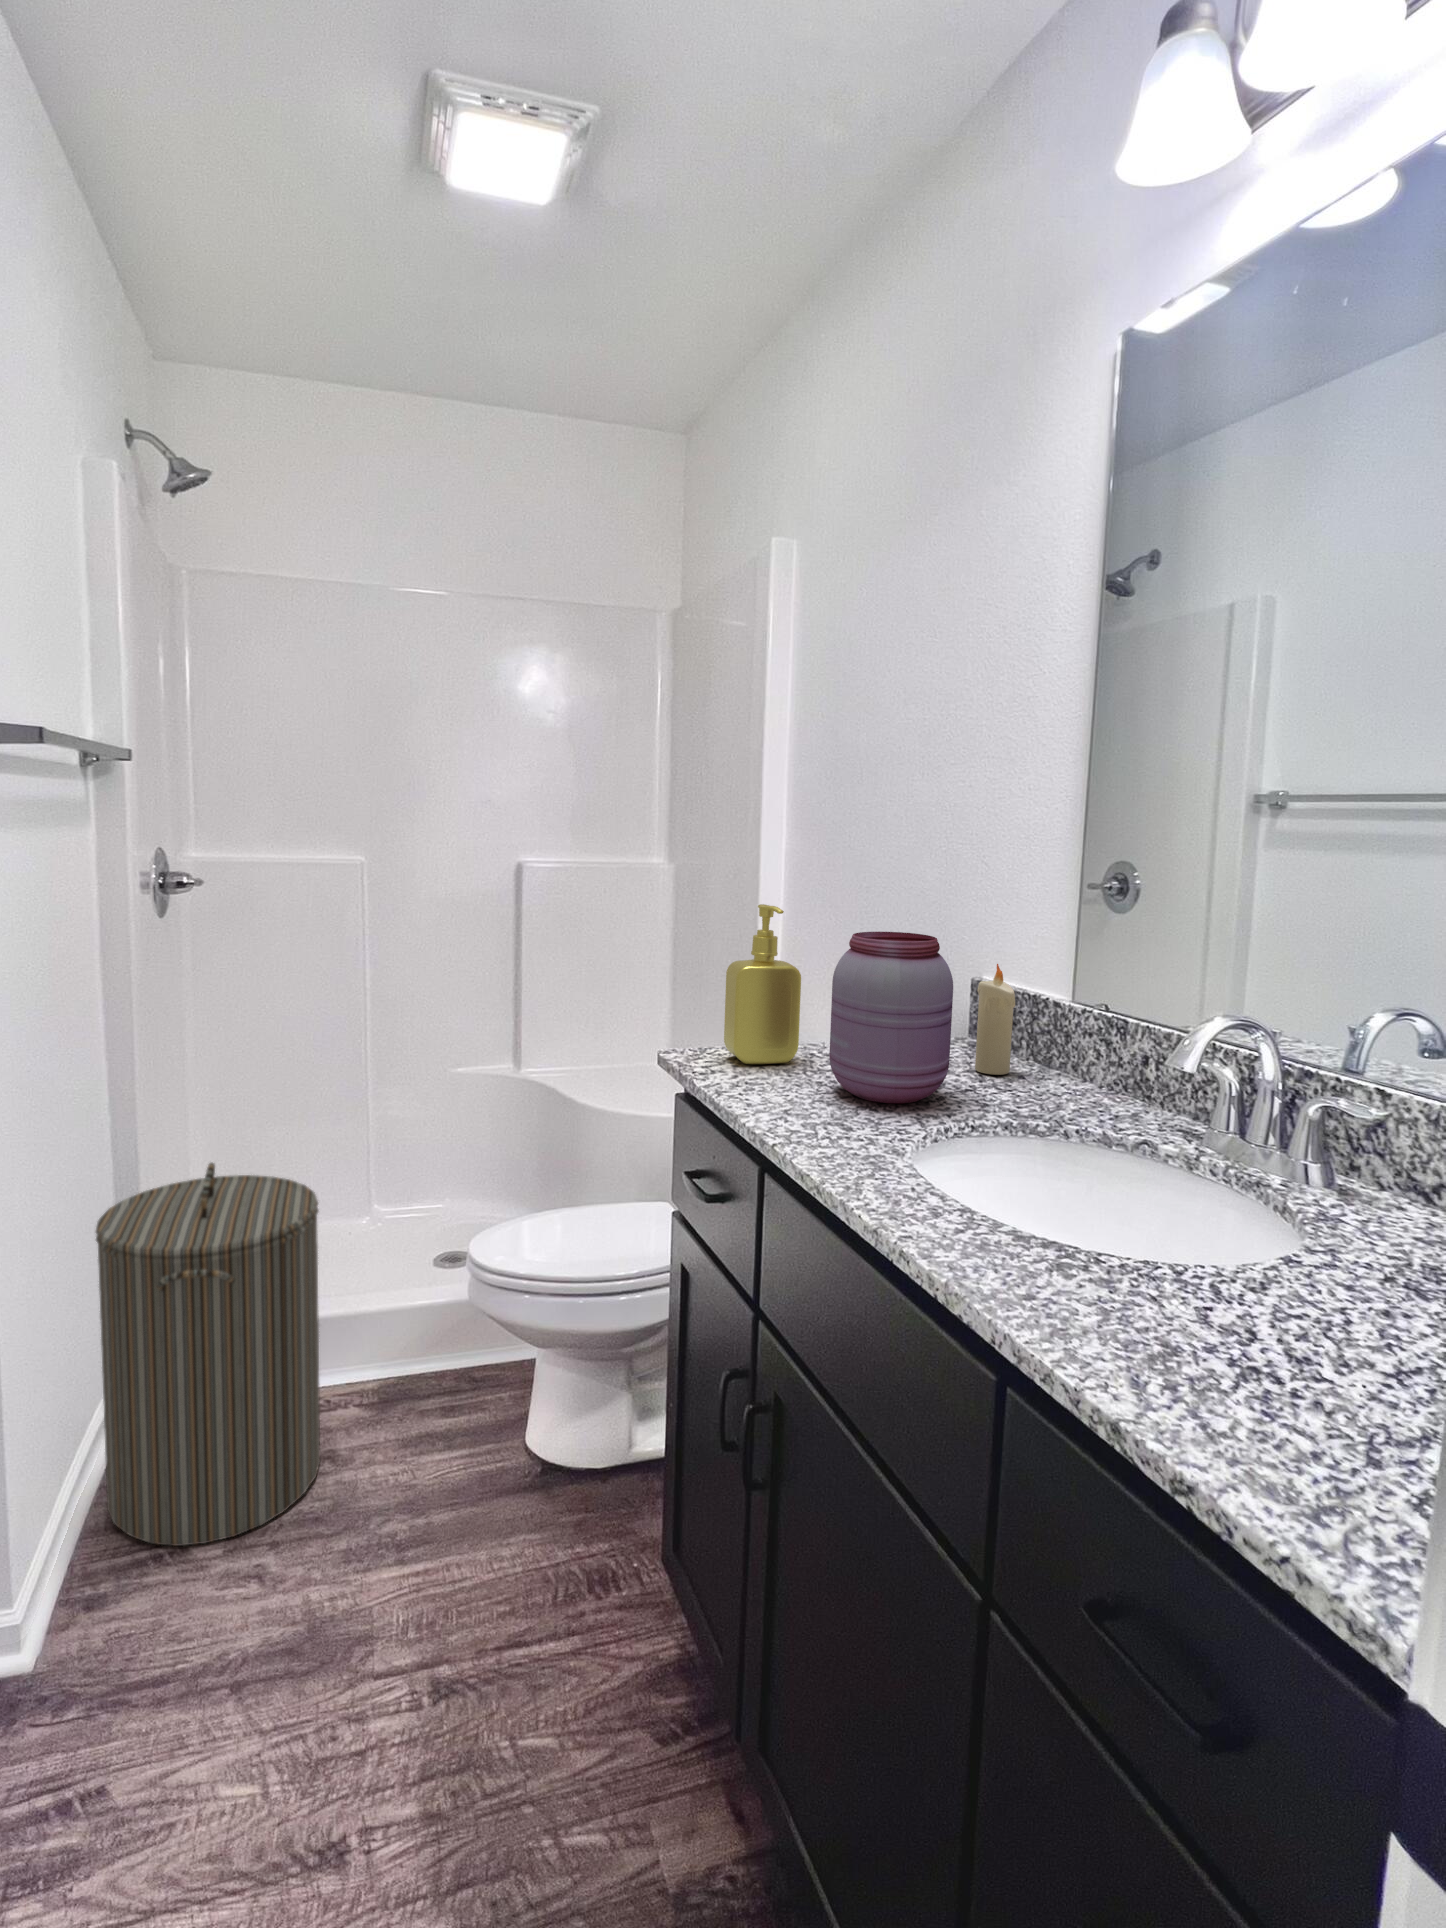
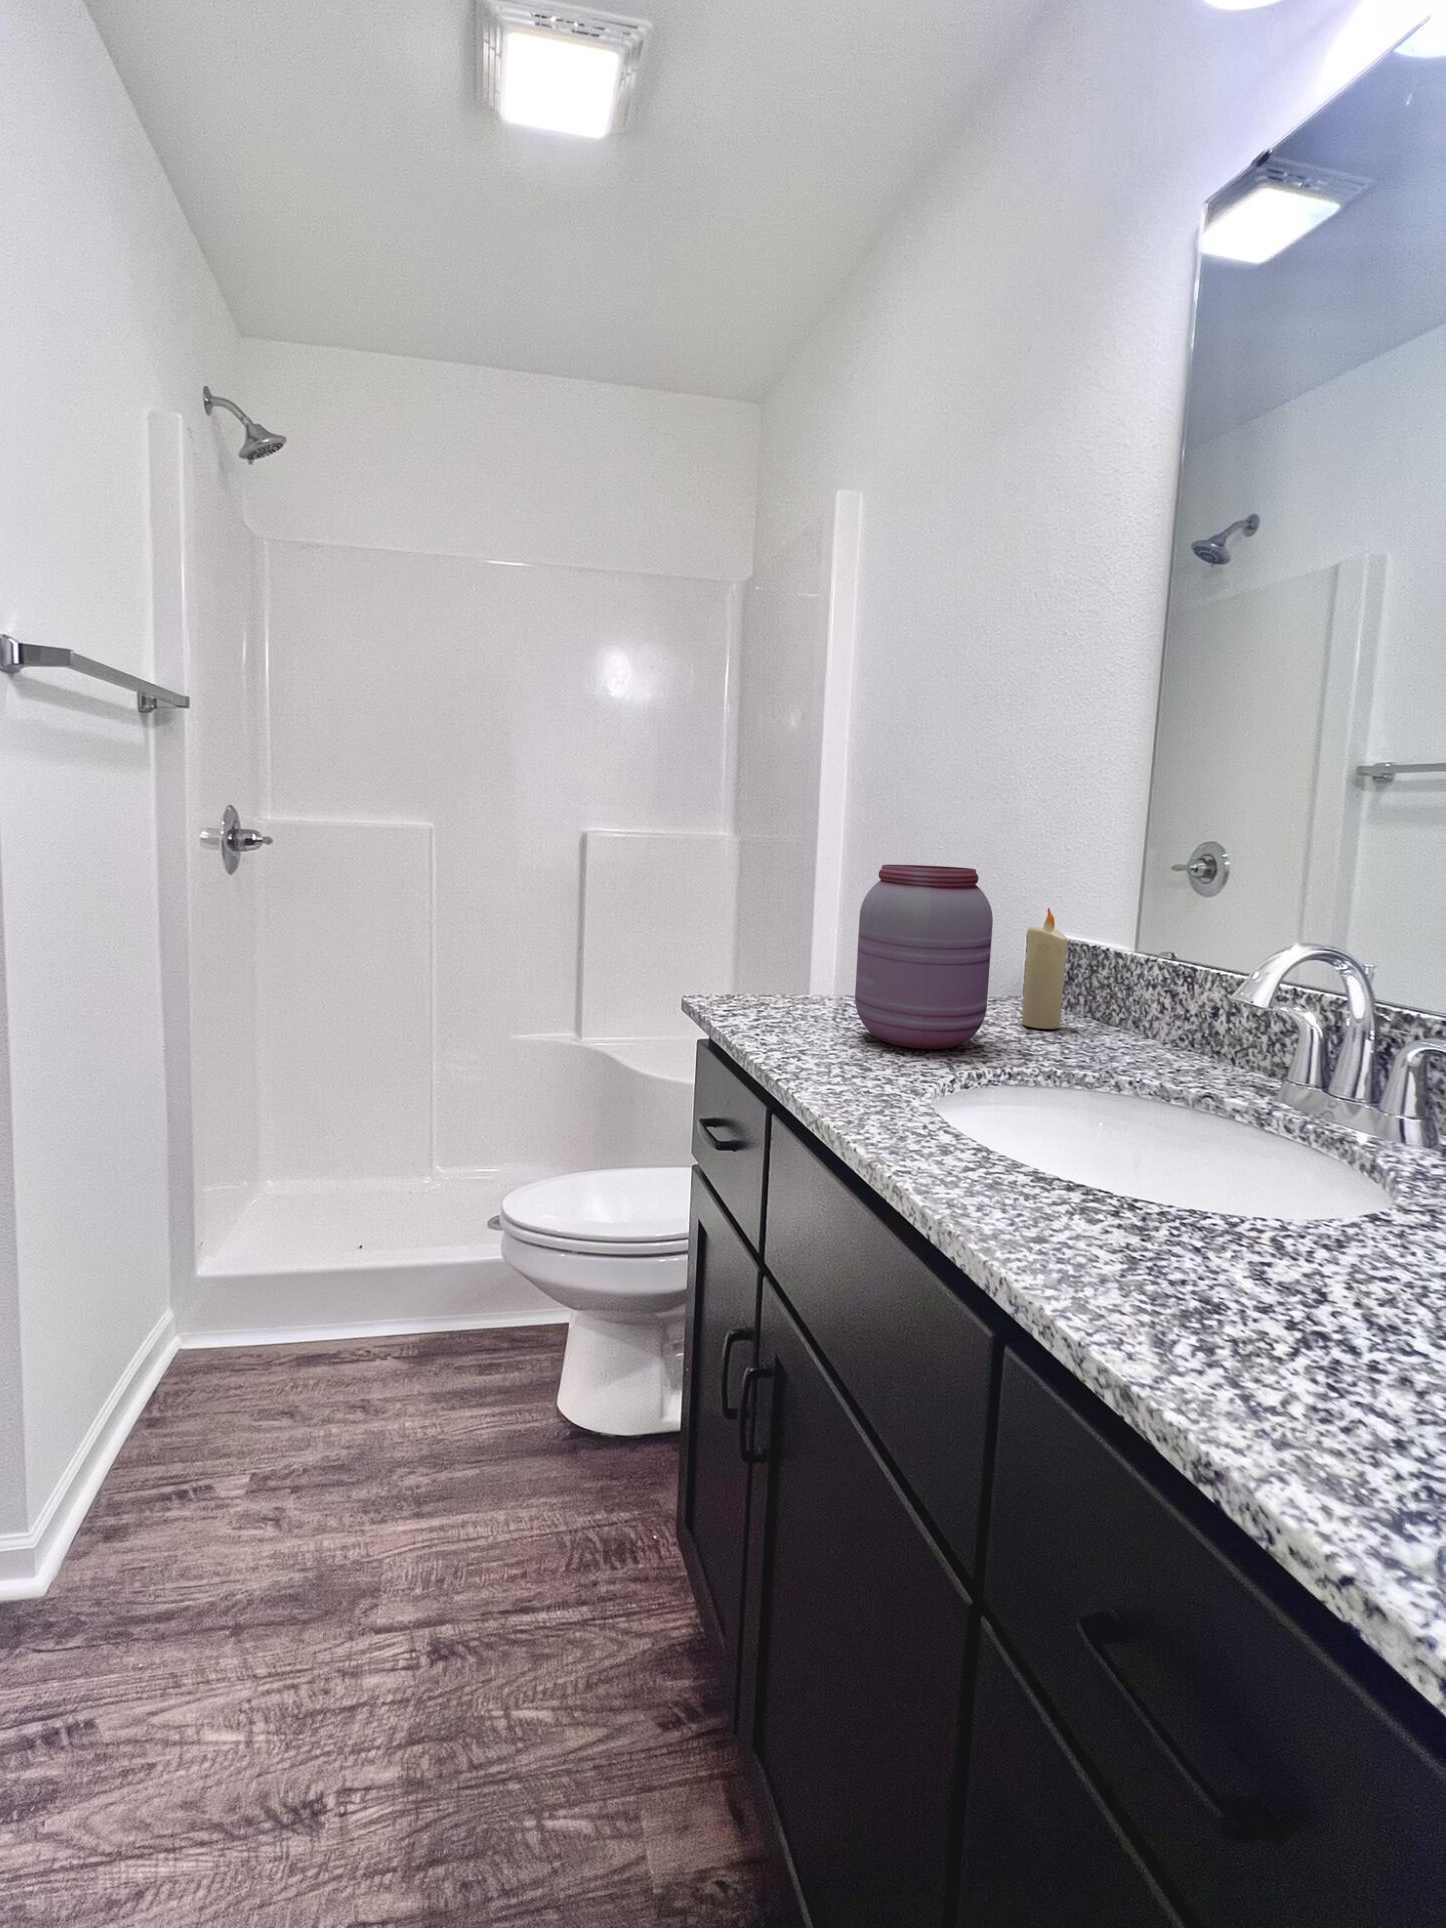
soap dispenser: present [724,904,801,1064] -> none [751,841,833,1010]
laundry hamper: present [96,1163,320,1546] -> none [140,1105,359,1482]

